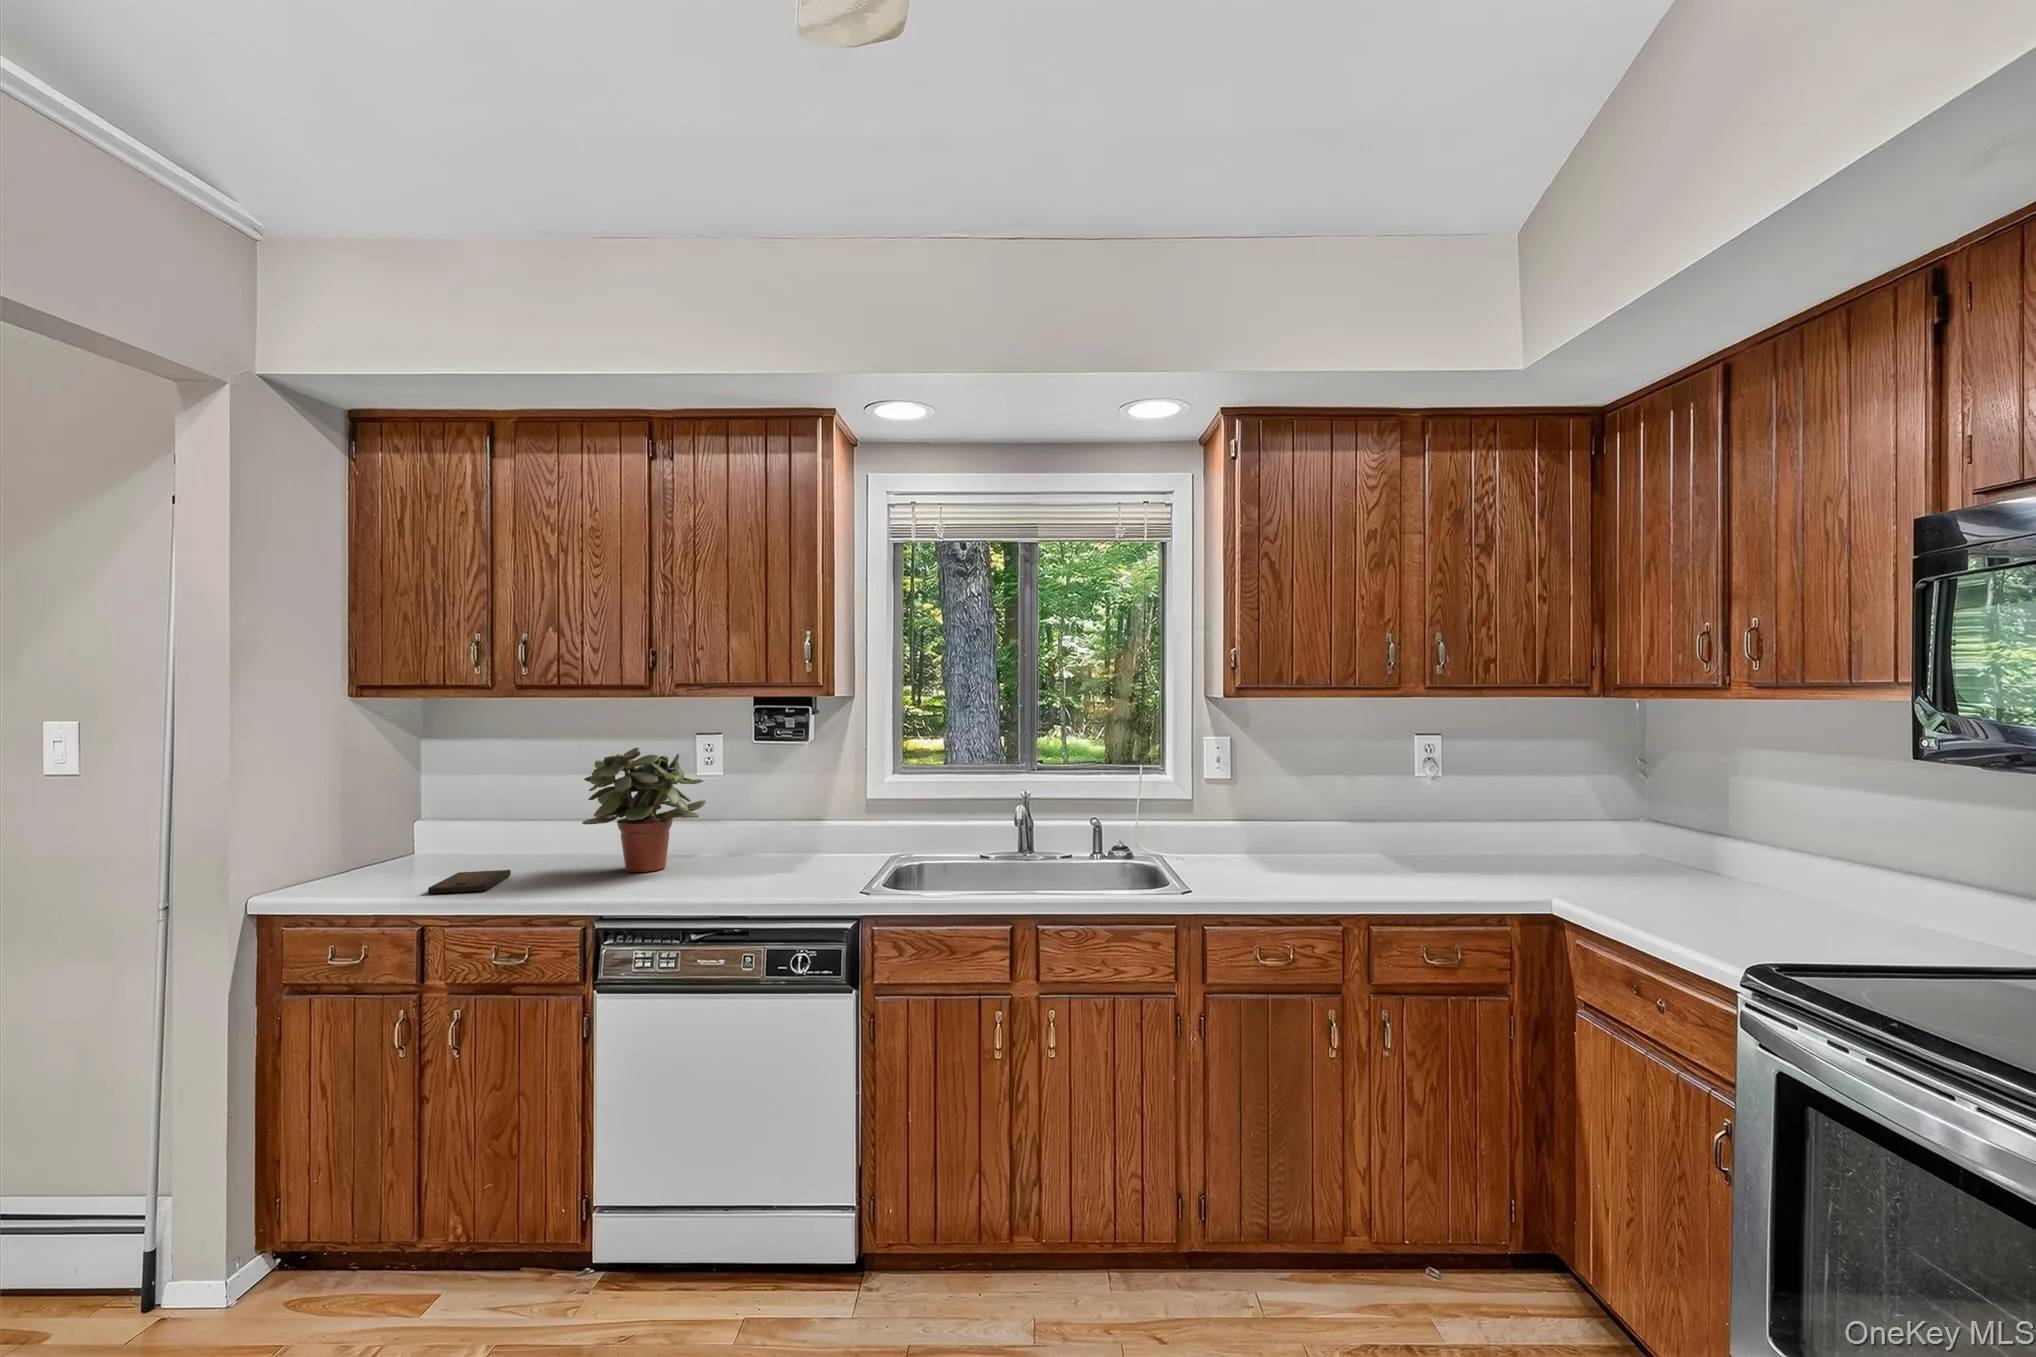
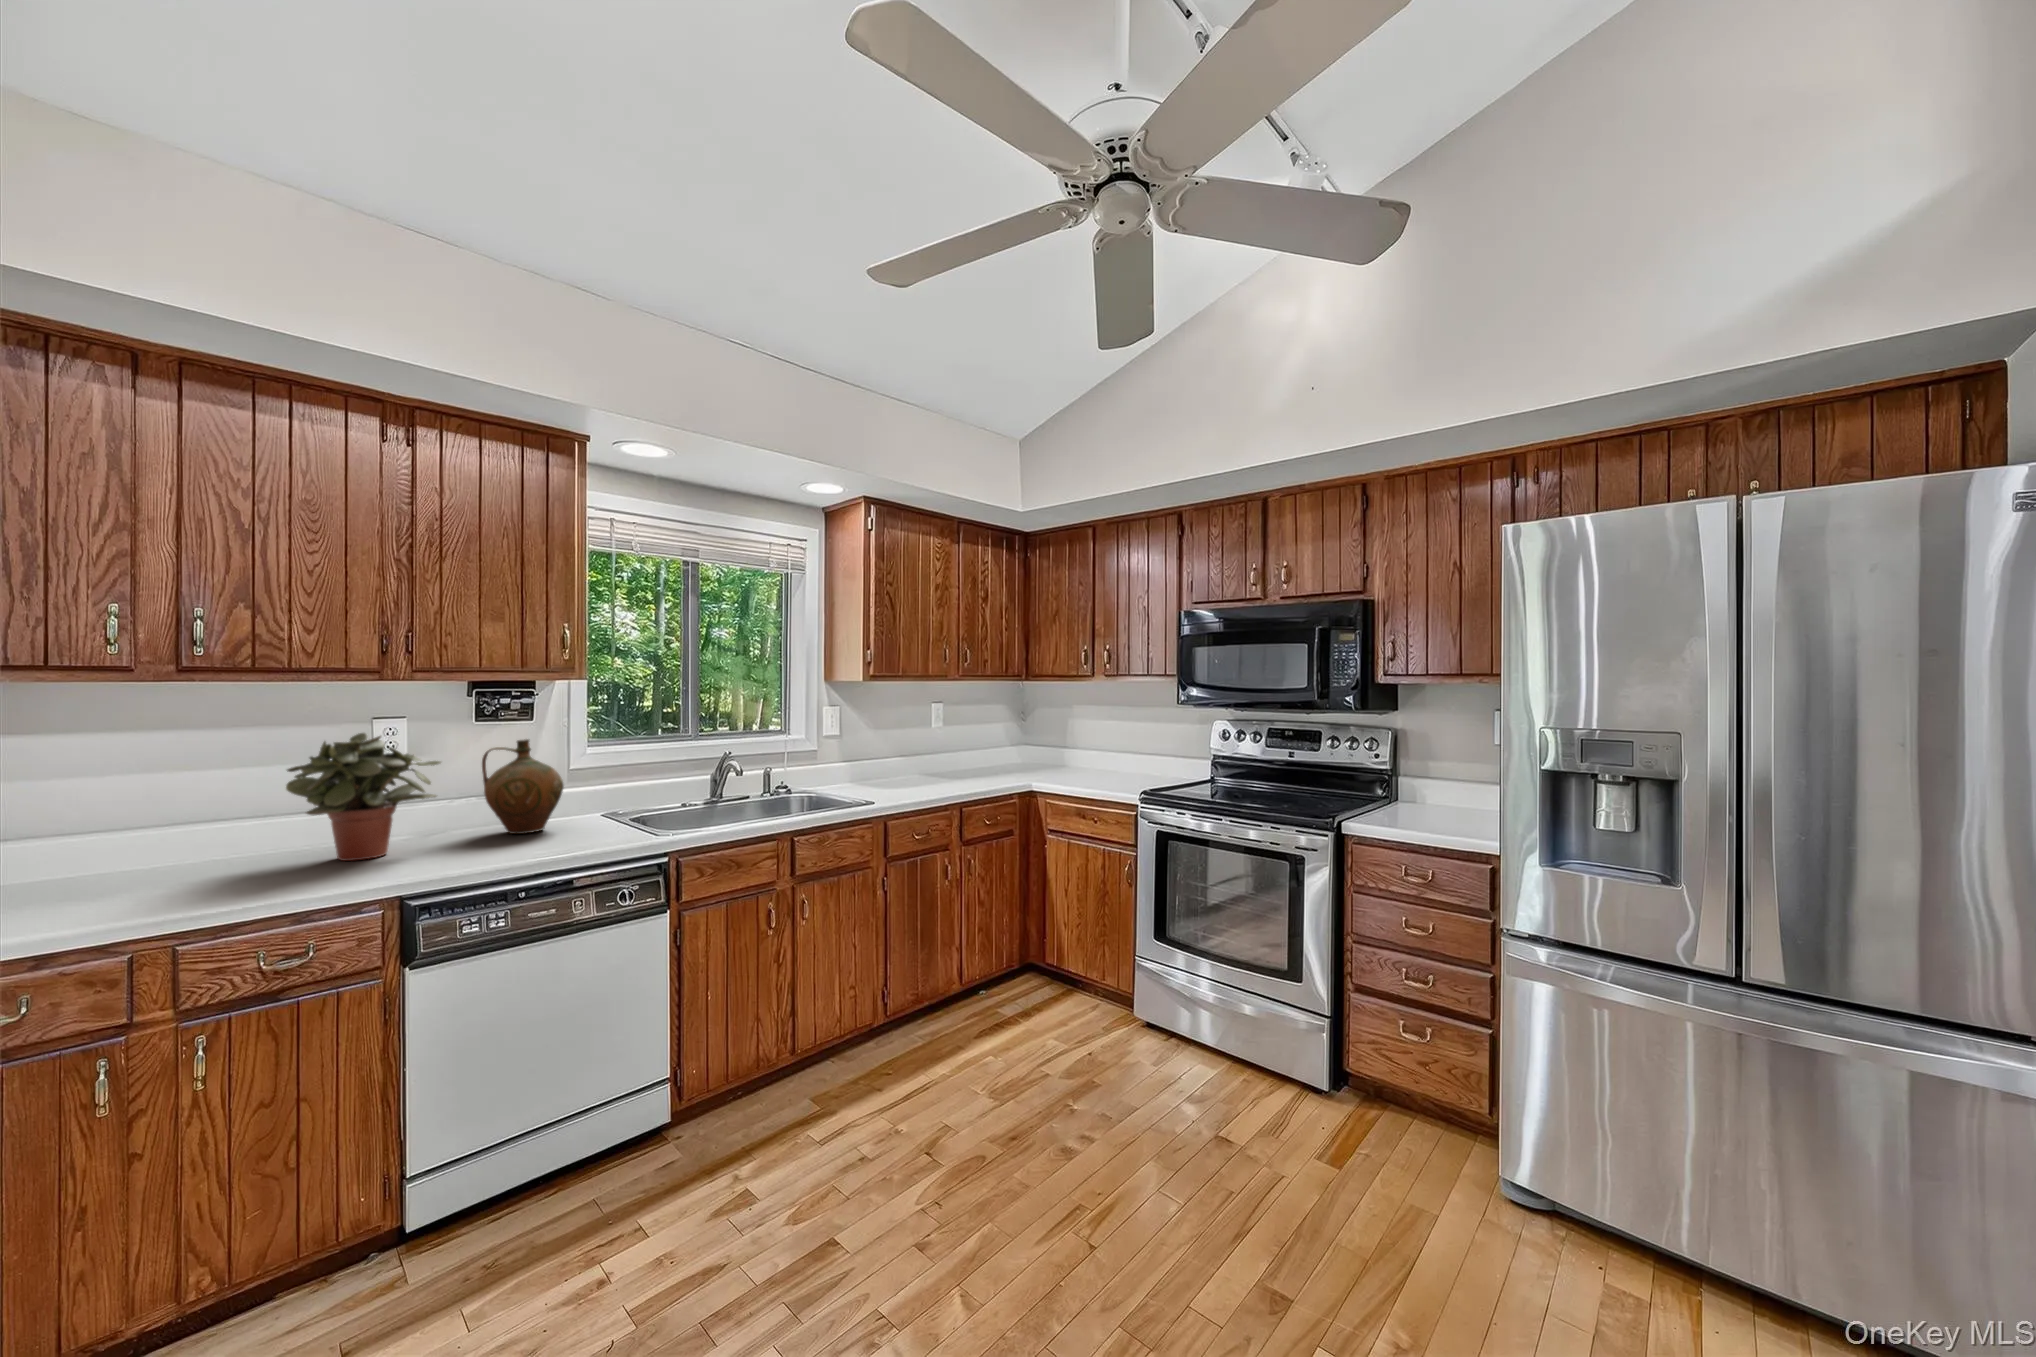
ceramic jug: none [755,761,832,866] -> present [482,739,564,834]
cutting board: present [428,870,511,893] -> none [99,881,214,914]

